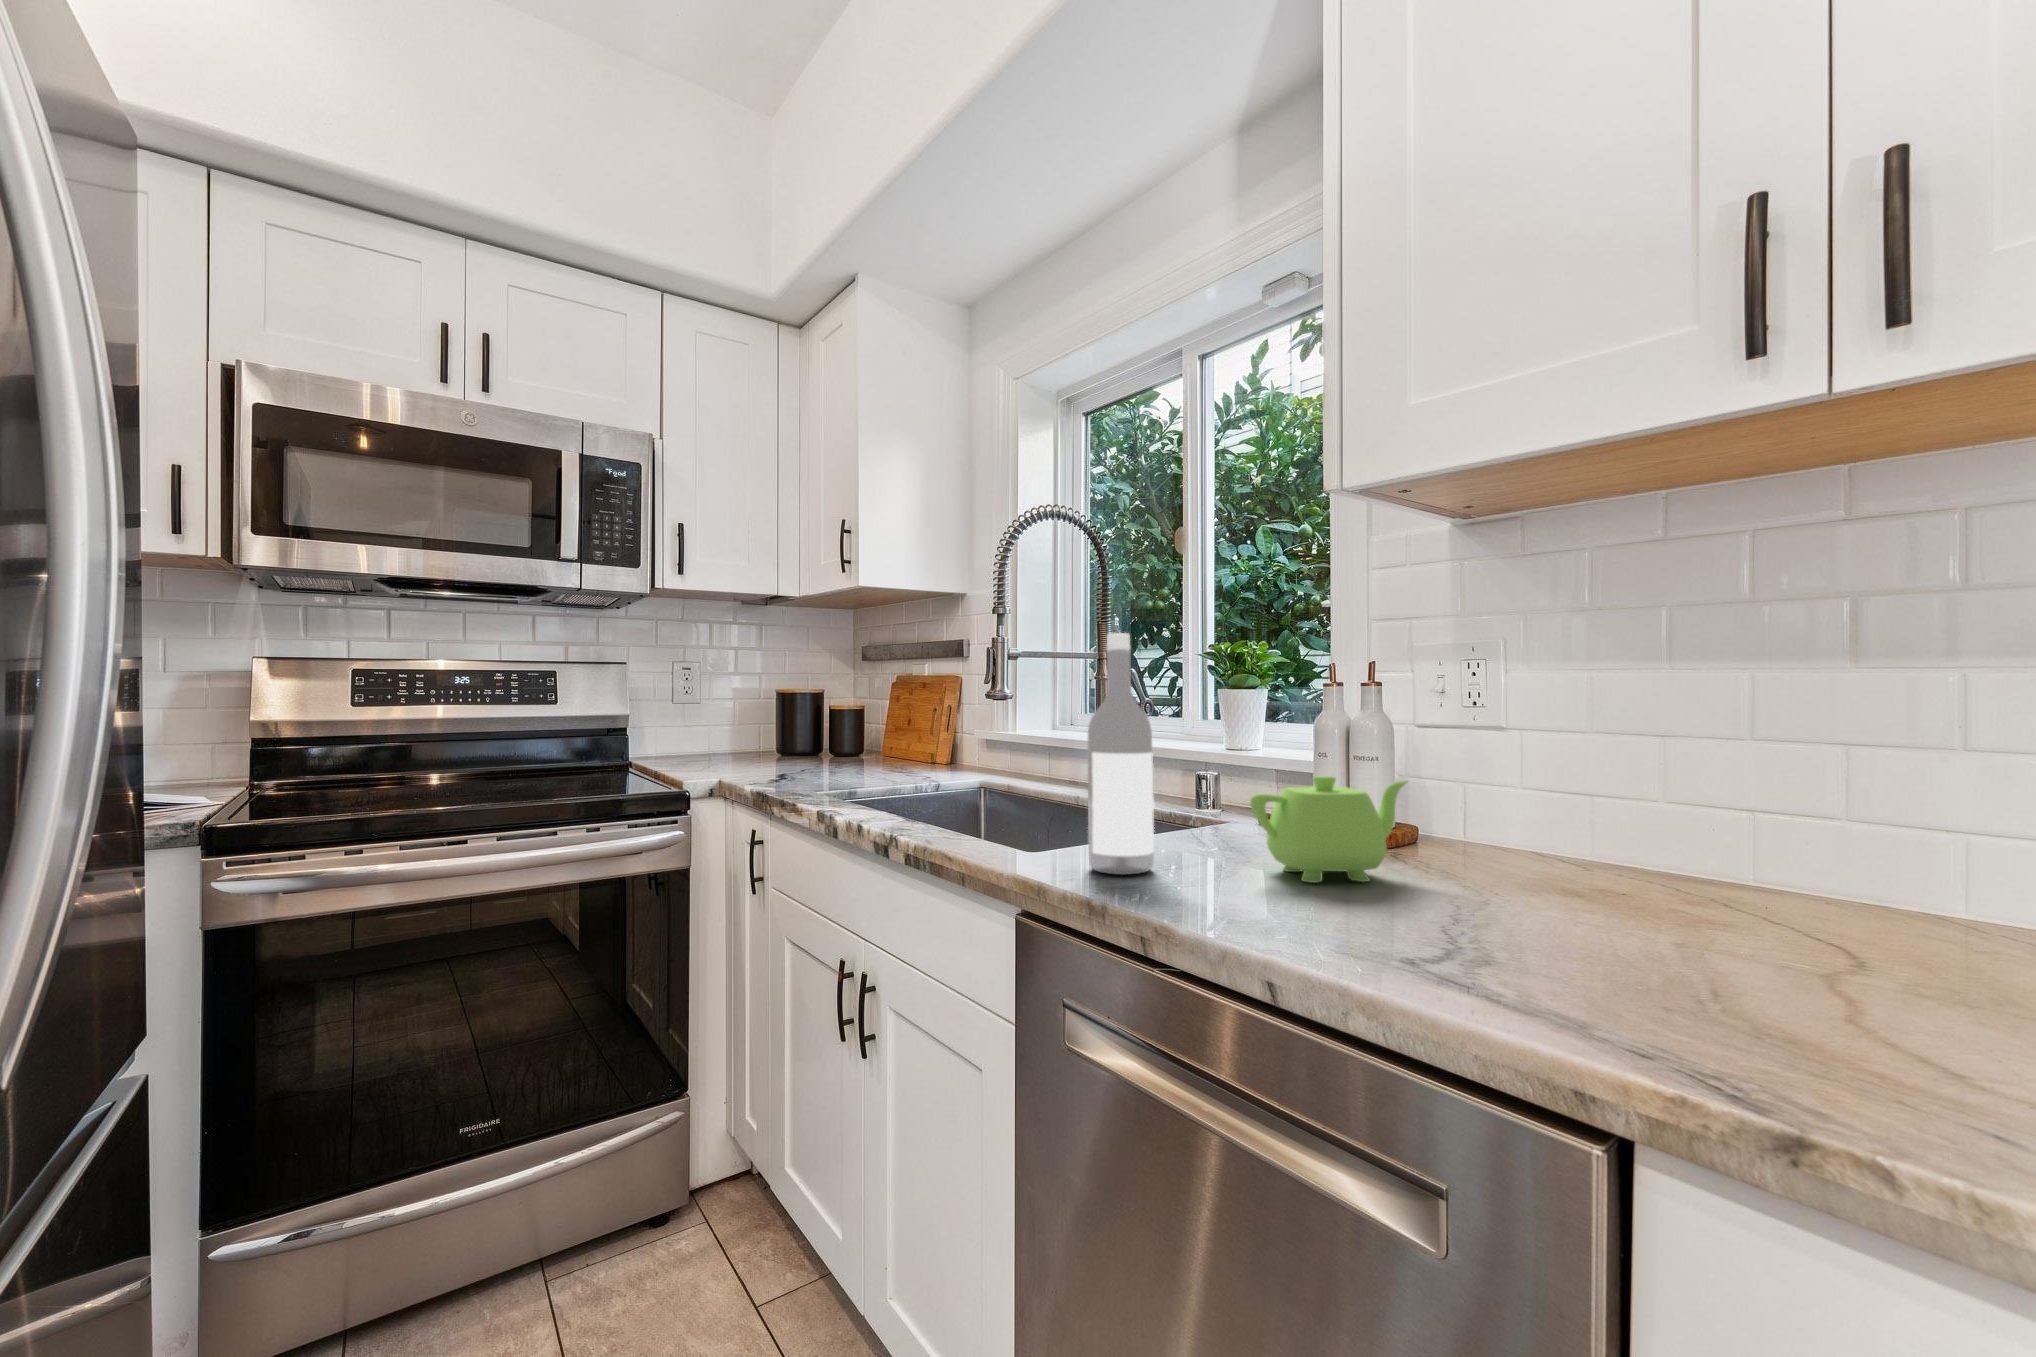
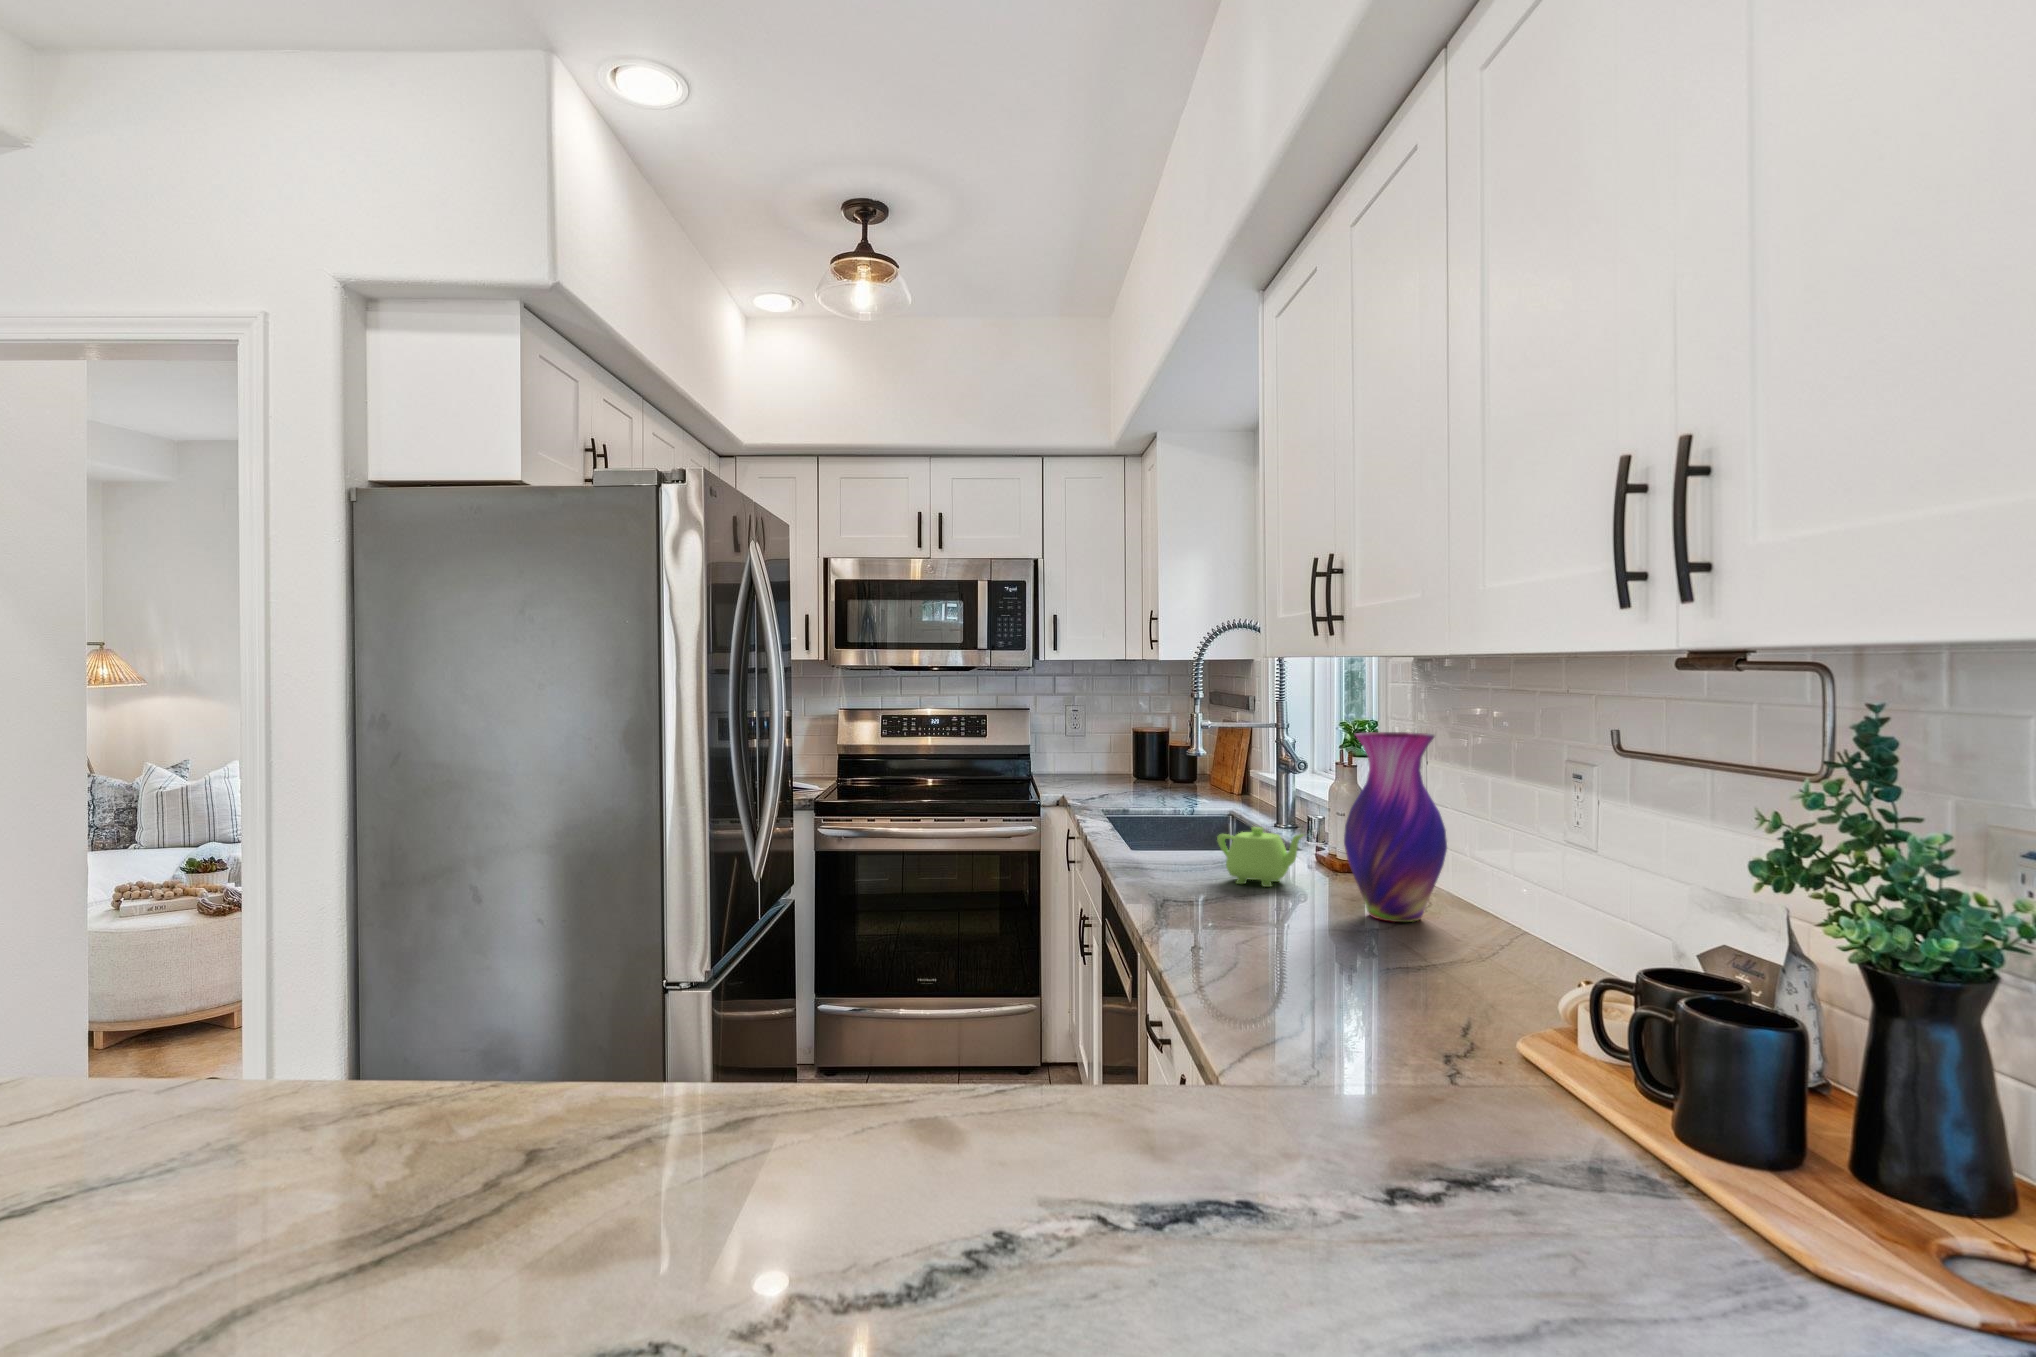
vase: none [1579,566,1800,915] -> present [1344,732,1447,922]
wine bottle: present [1088,633,1154,875] -> none [1145,741,1180,870]

